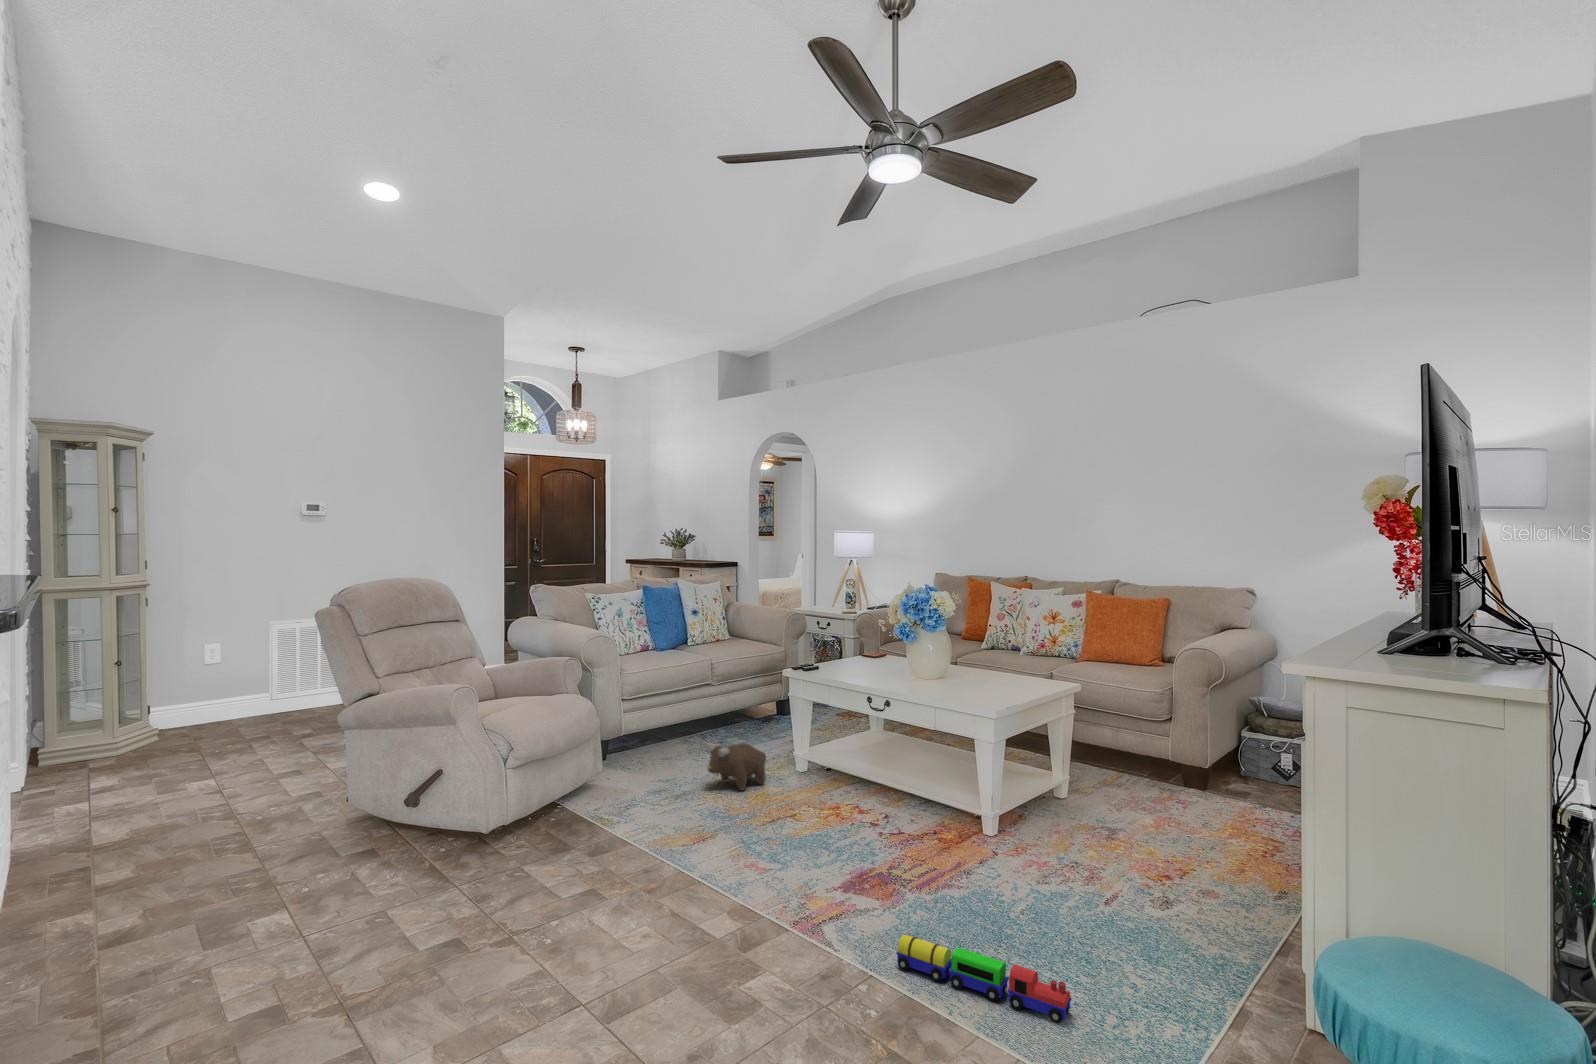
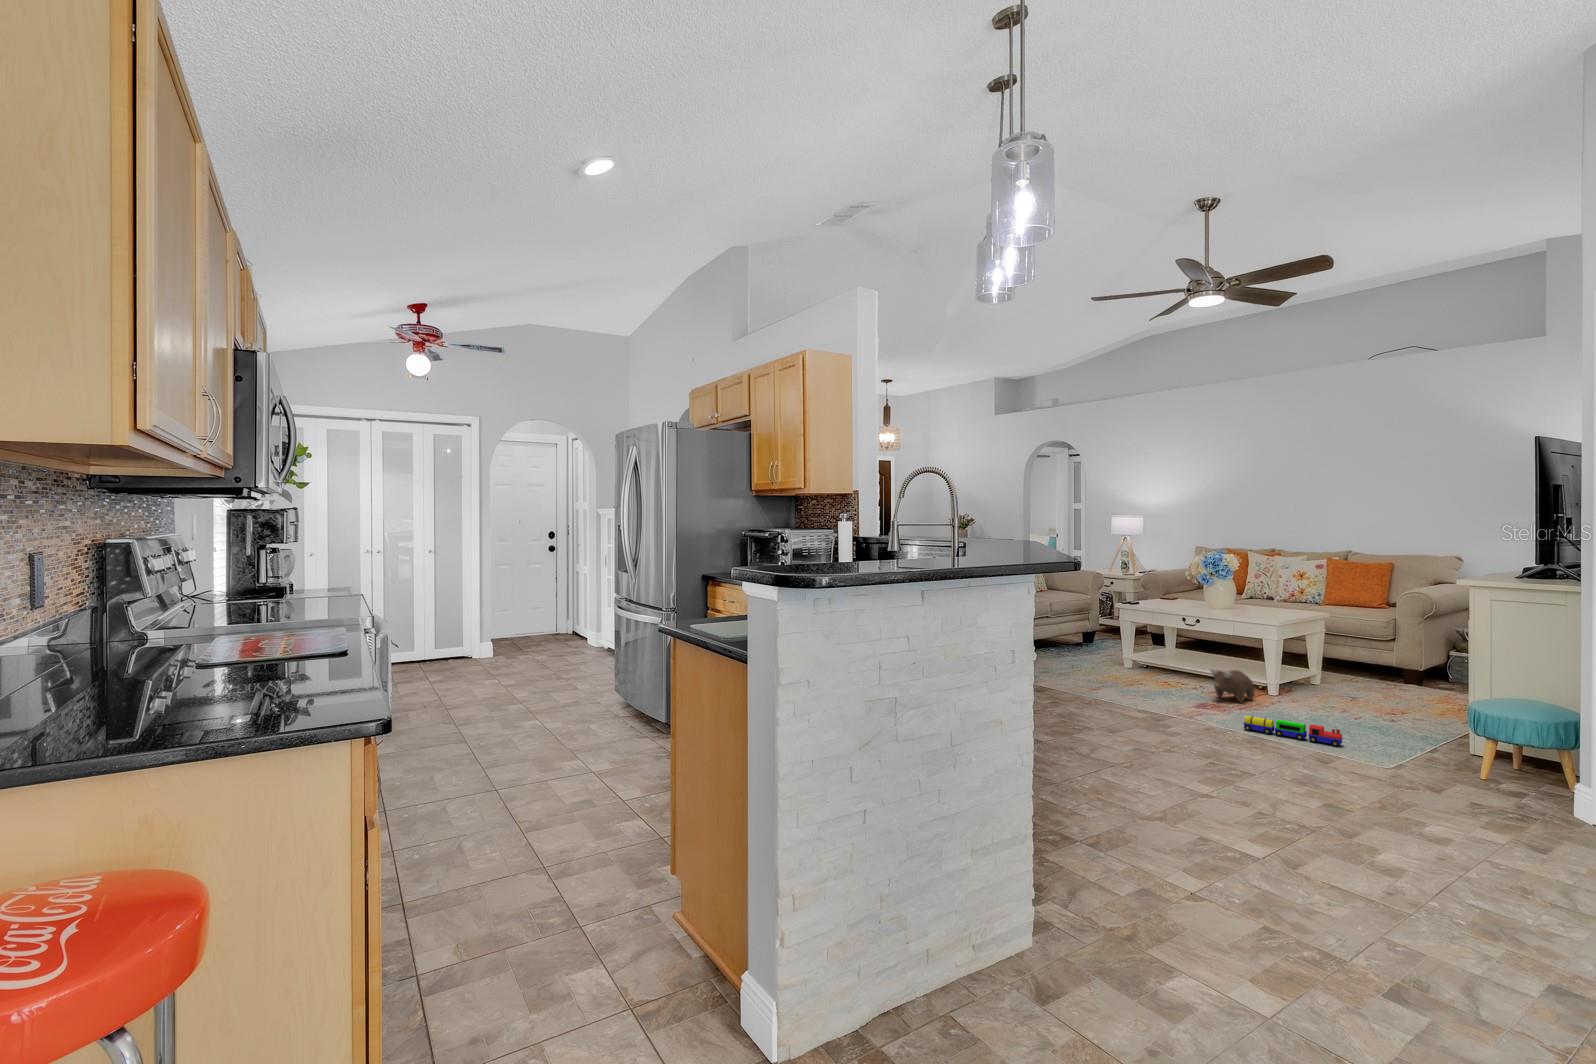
plush toy: present [706,743,766,790] -> present [1211,669,1254,702]

